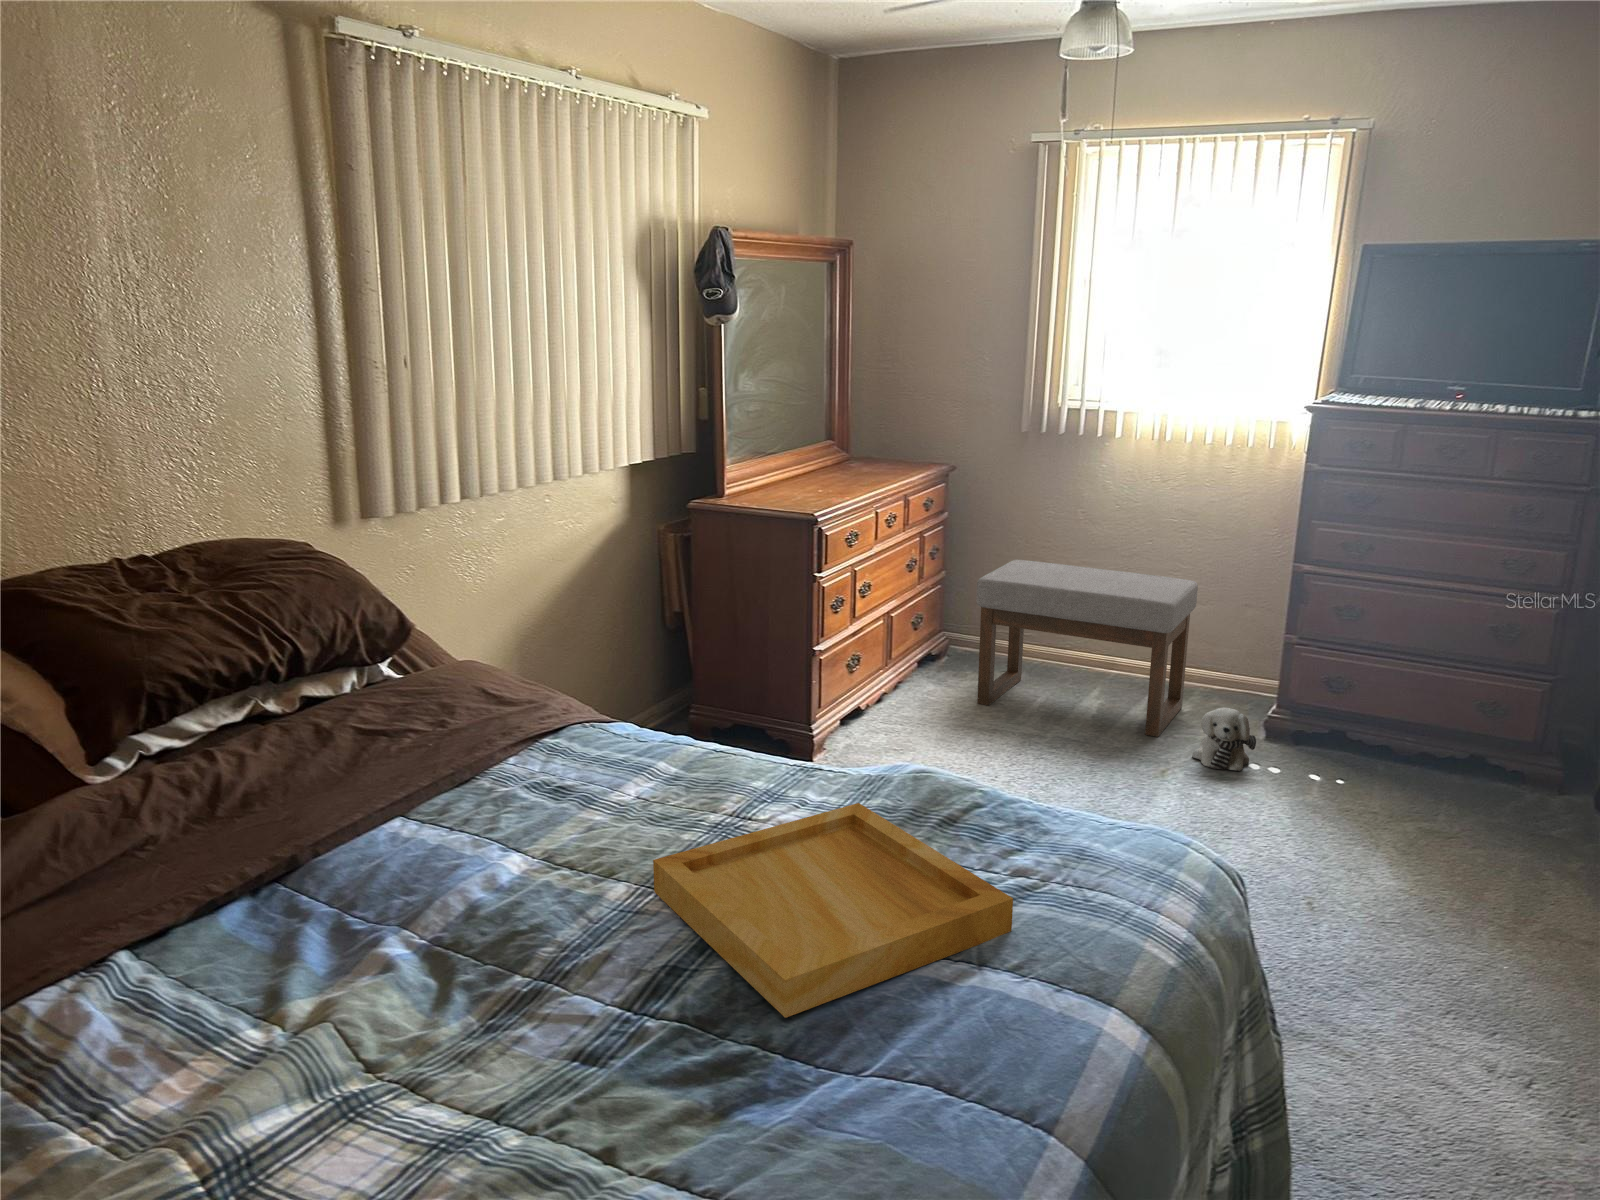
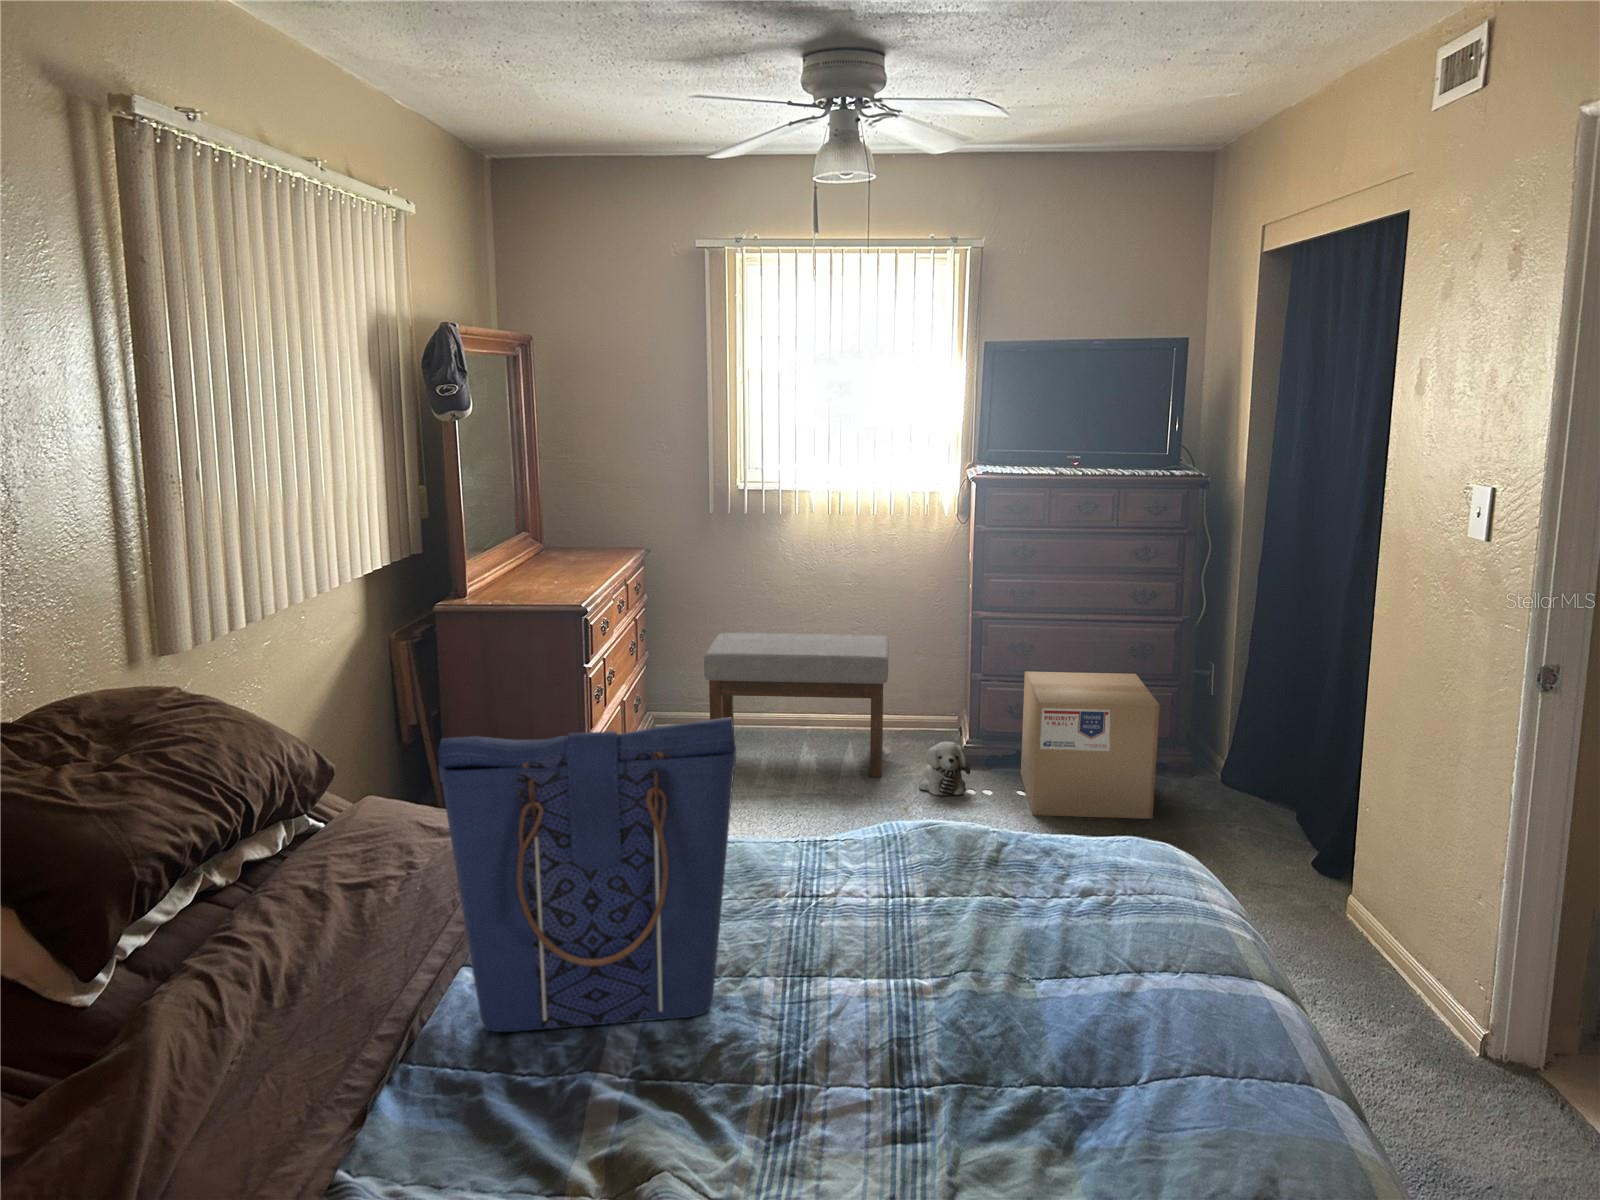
tote bag: none [314,599,572,901] -> present [438,718,736,1032]
cardboard box: none [1310,640,1495,841] -> present [1021,672,1160,819]
tray: present [653,803,1013,1018] -> none [804,860,1117,1051]

